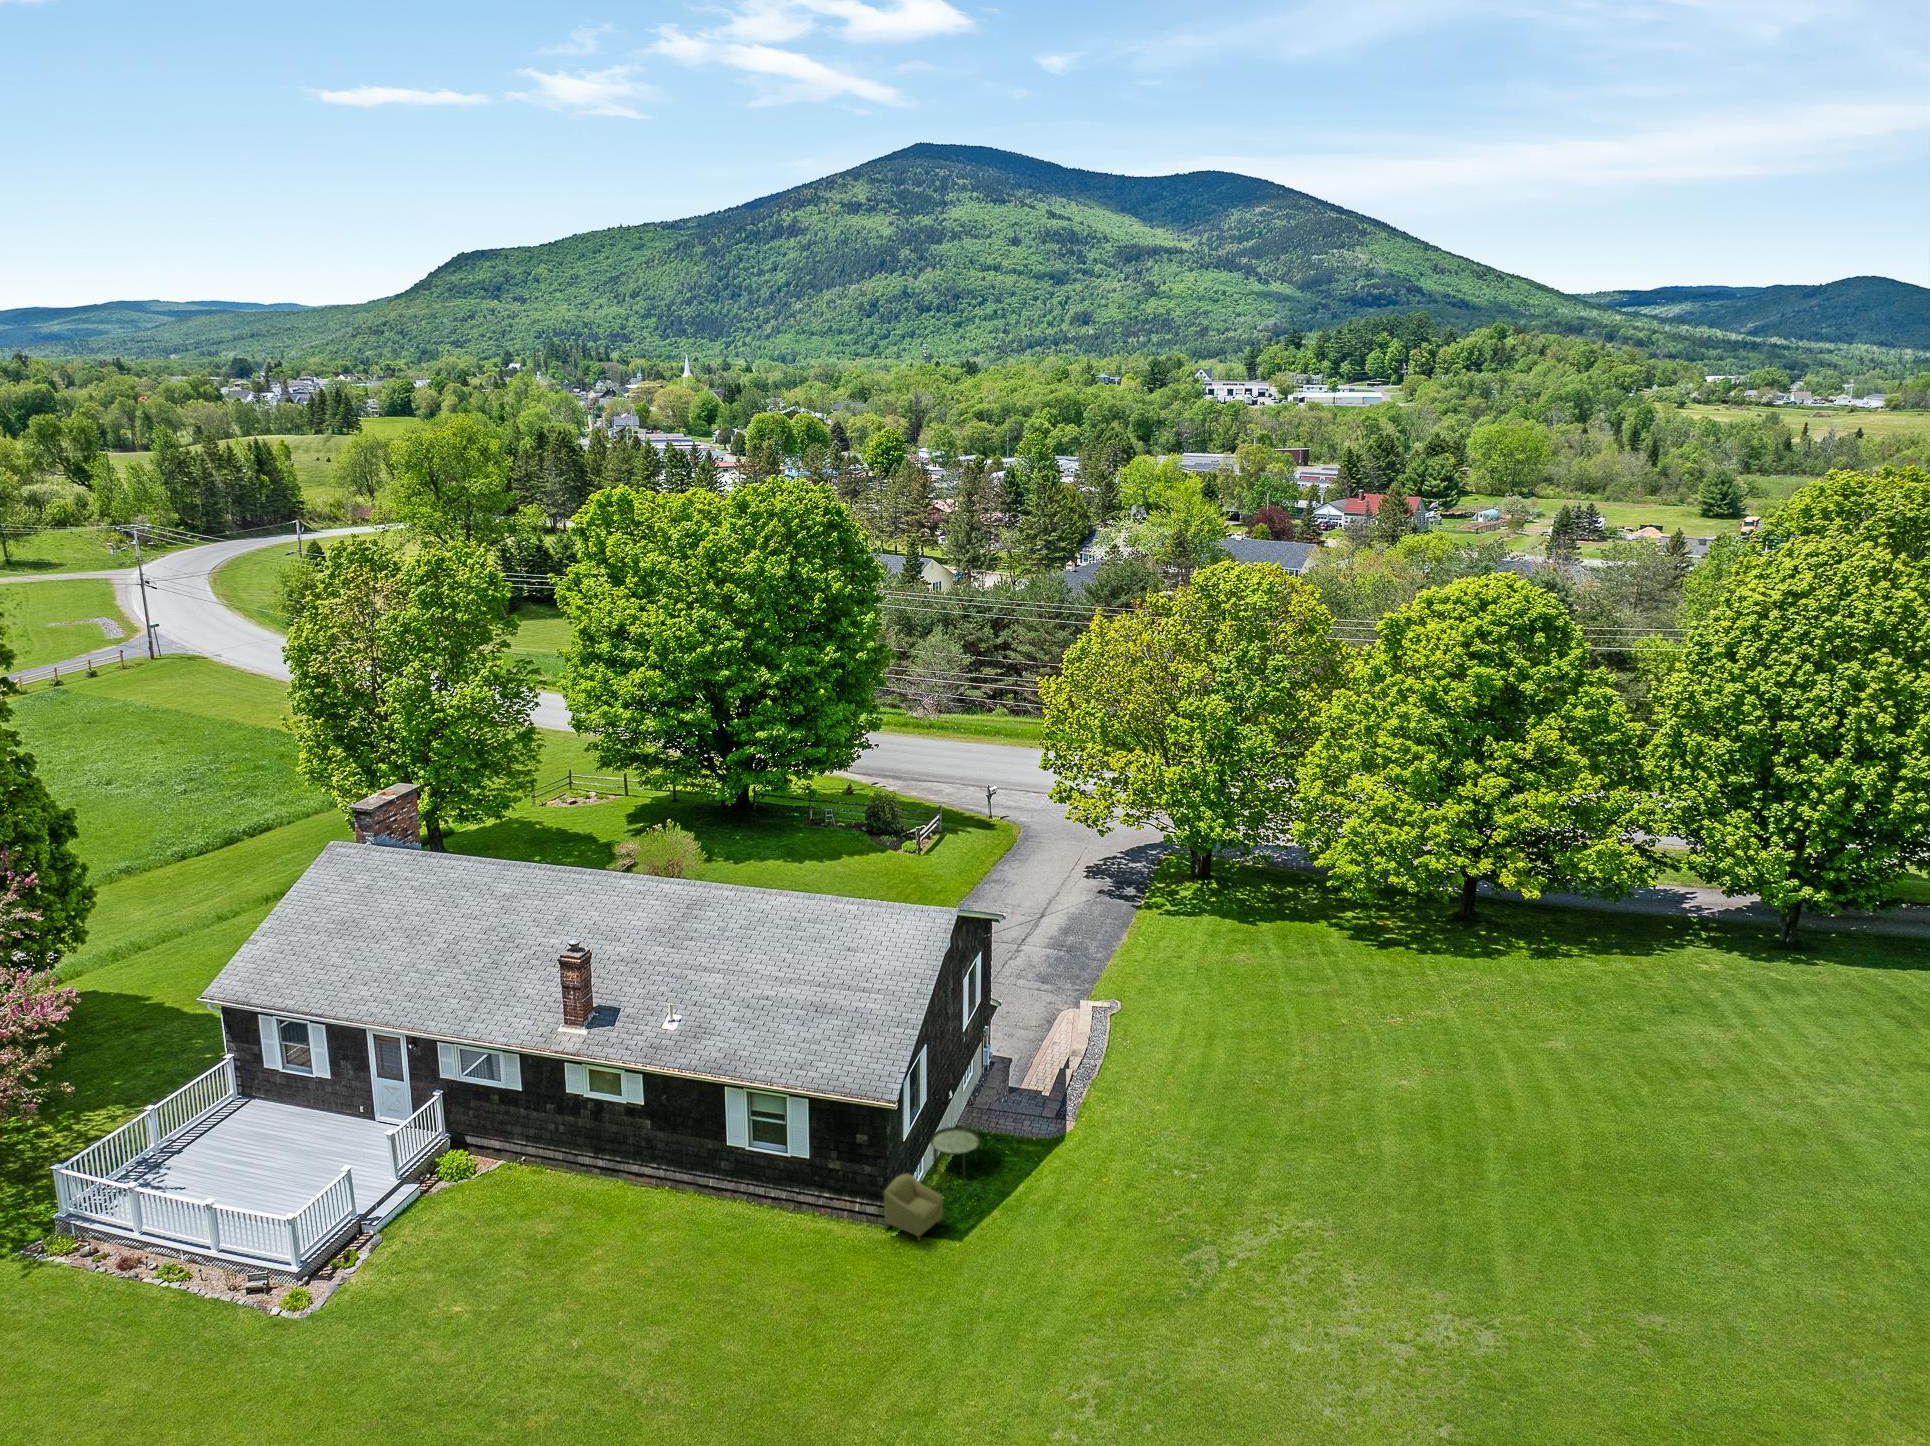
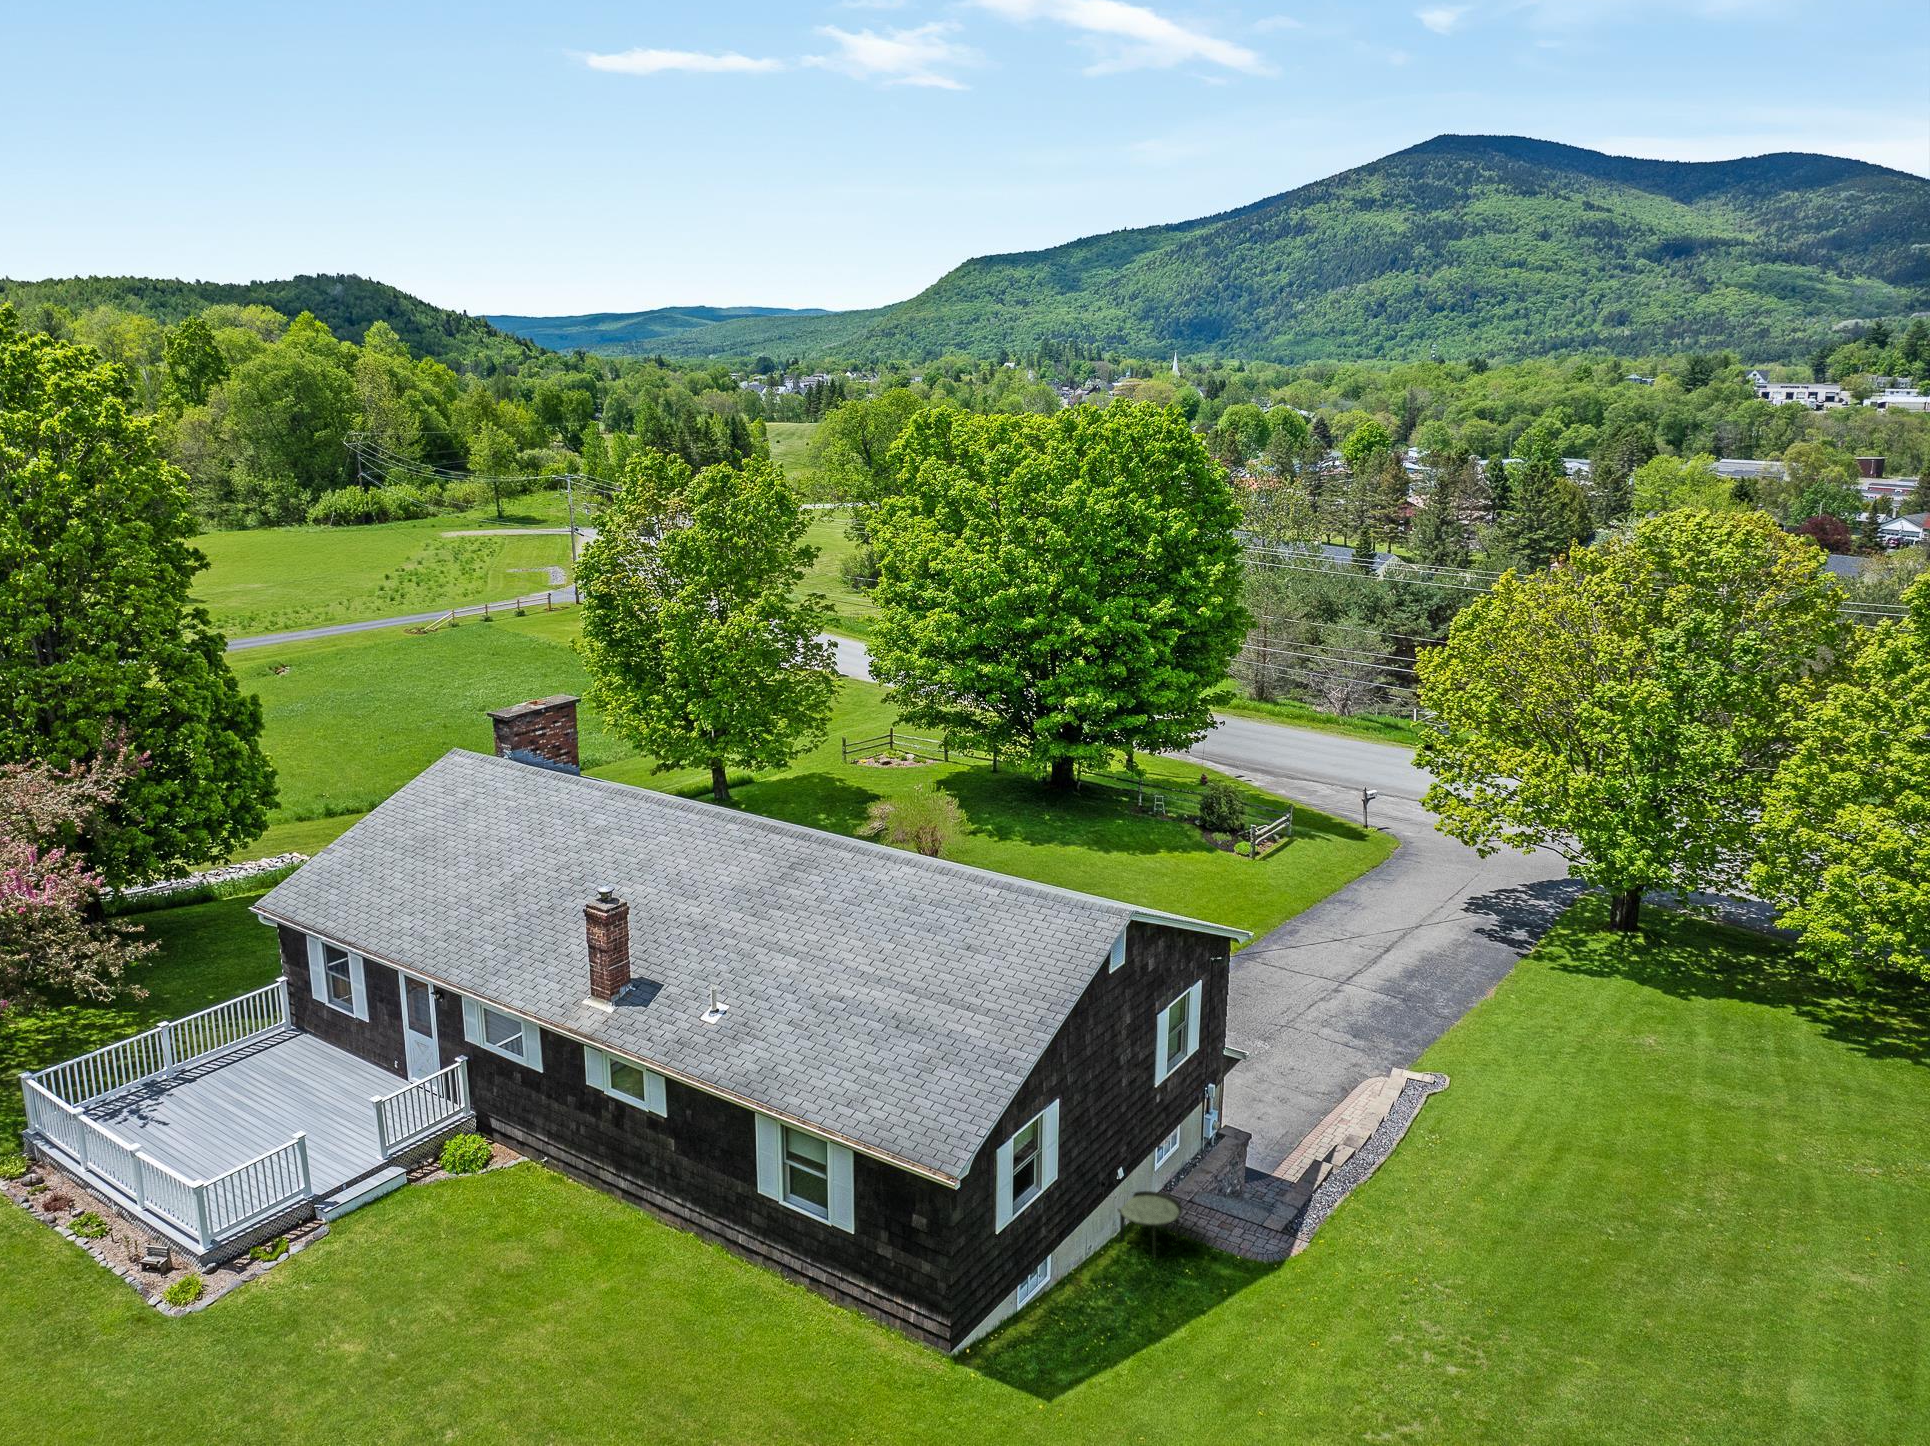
chair: present [884,1174,943,1241] -> none [1032,1237,1106,1322]

